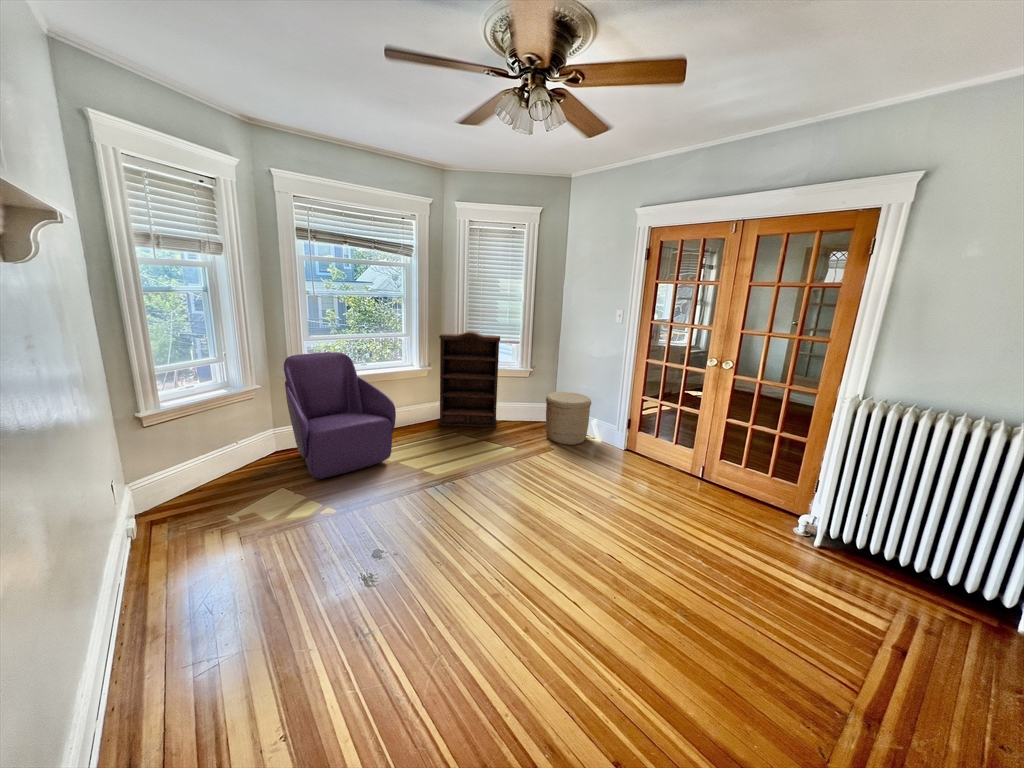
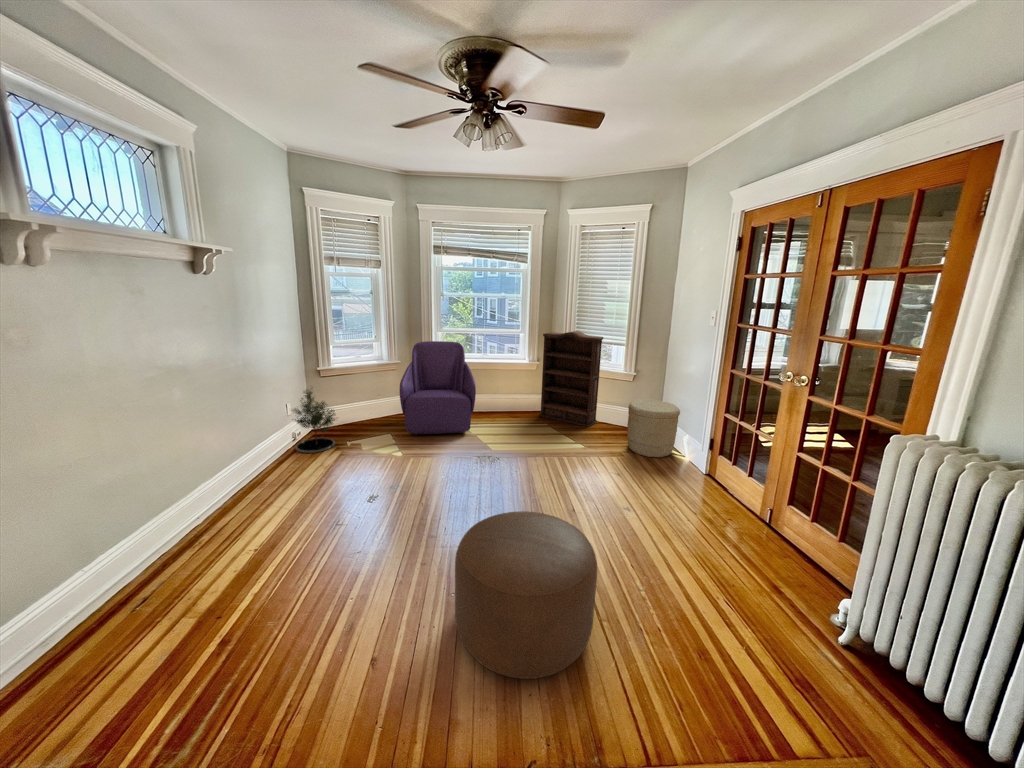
potted tree: none [125,441,217,555] -> present [292,390,335,453]
ottoman: none [610,523,771,697] -> present [455,511,597,679]

